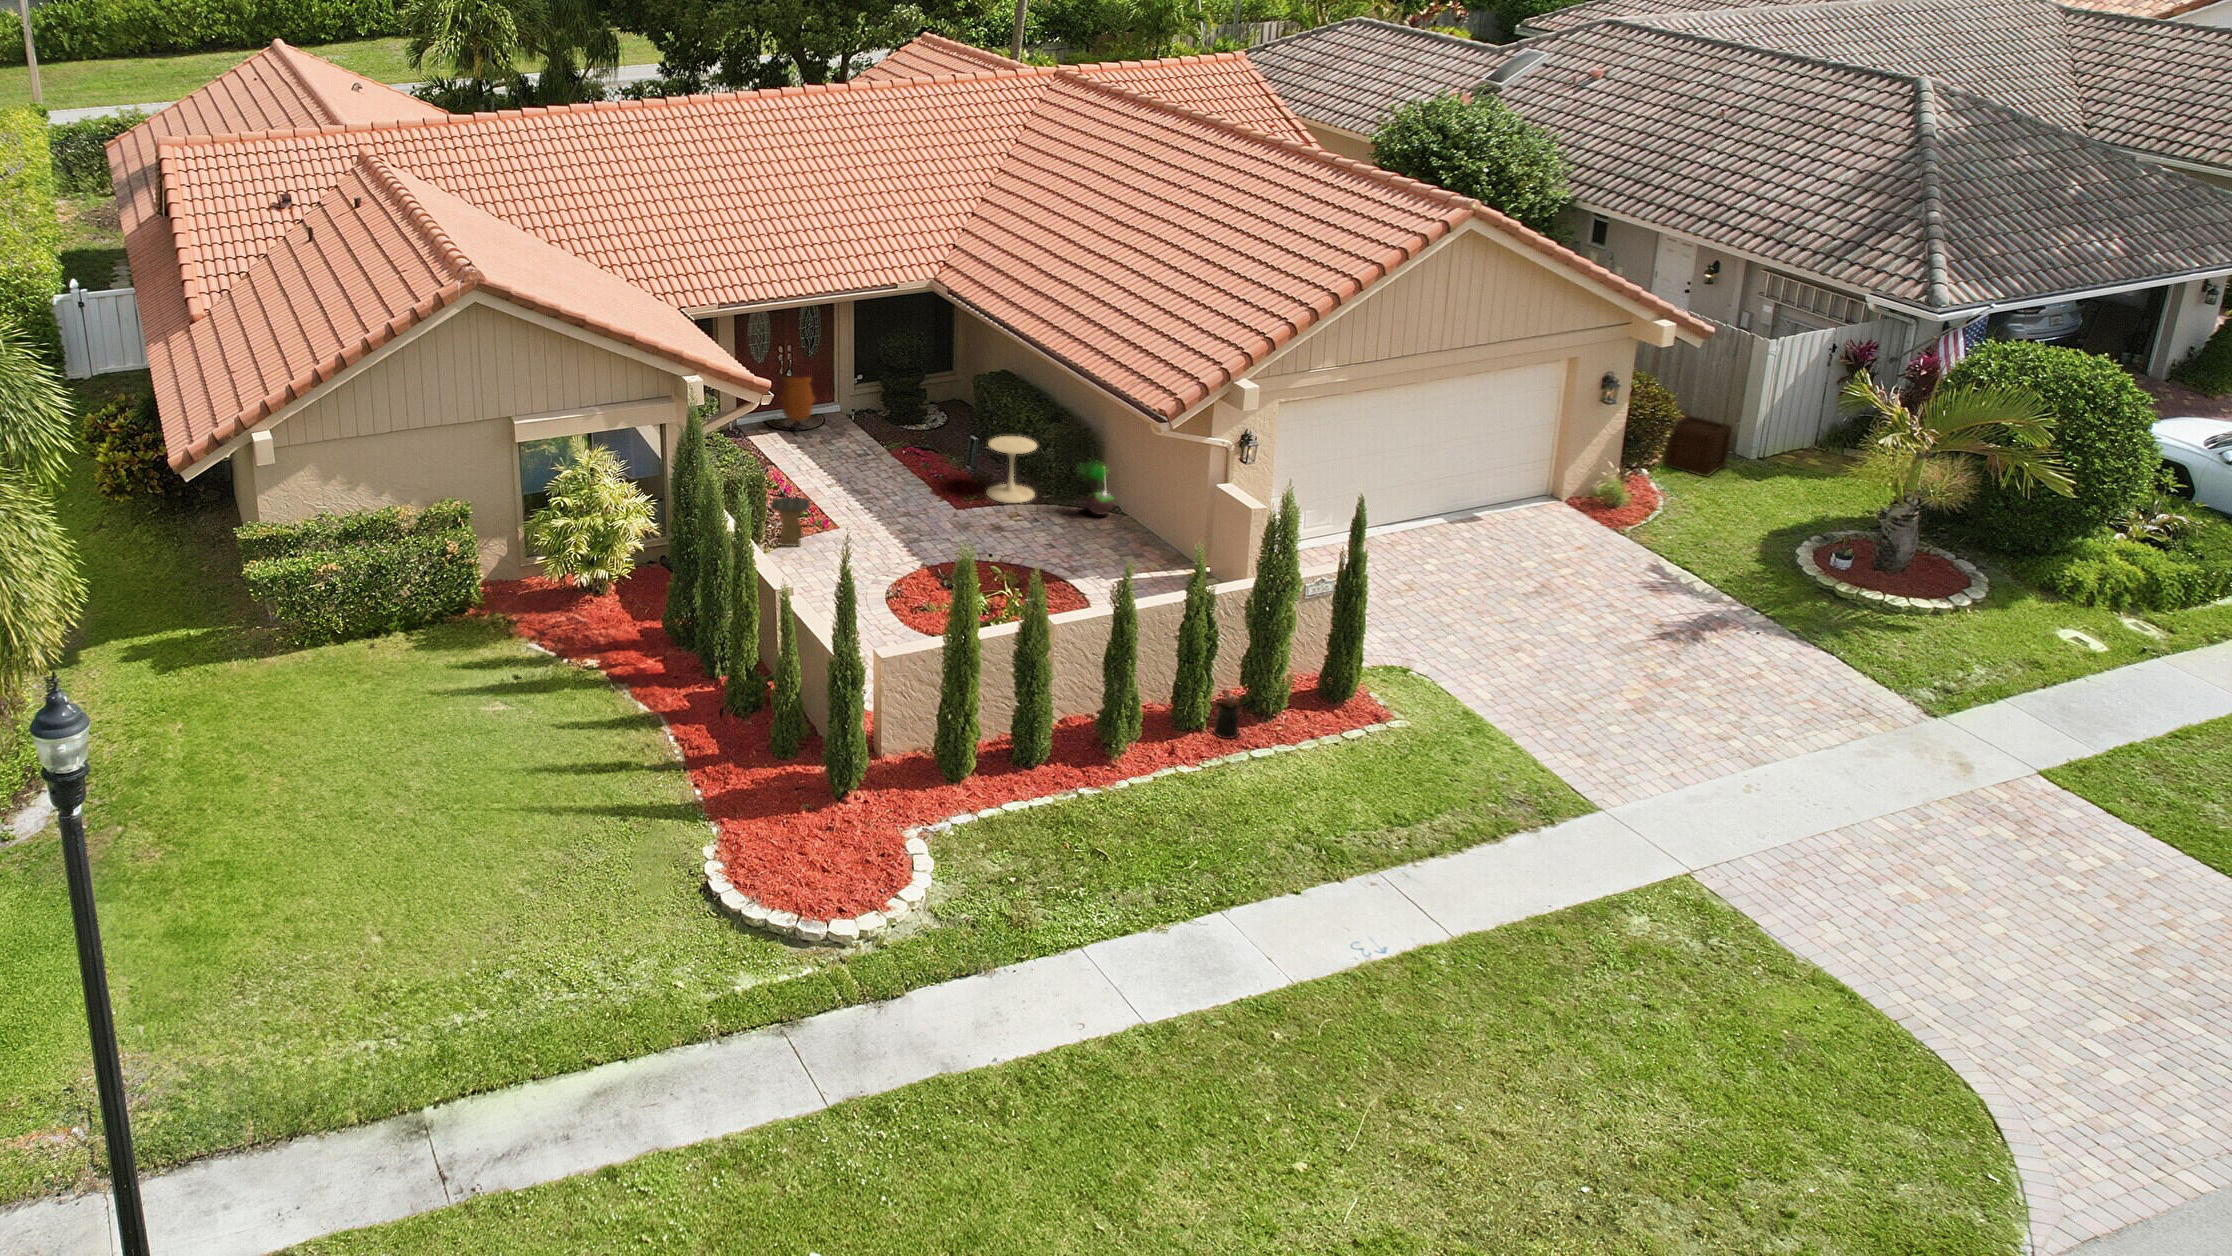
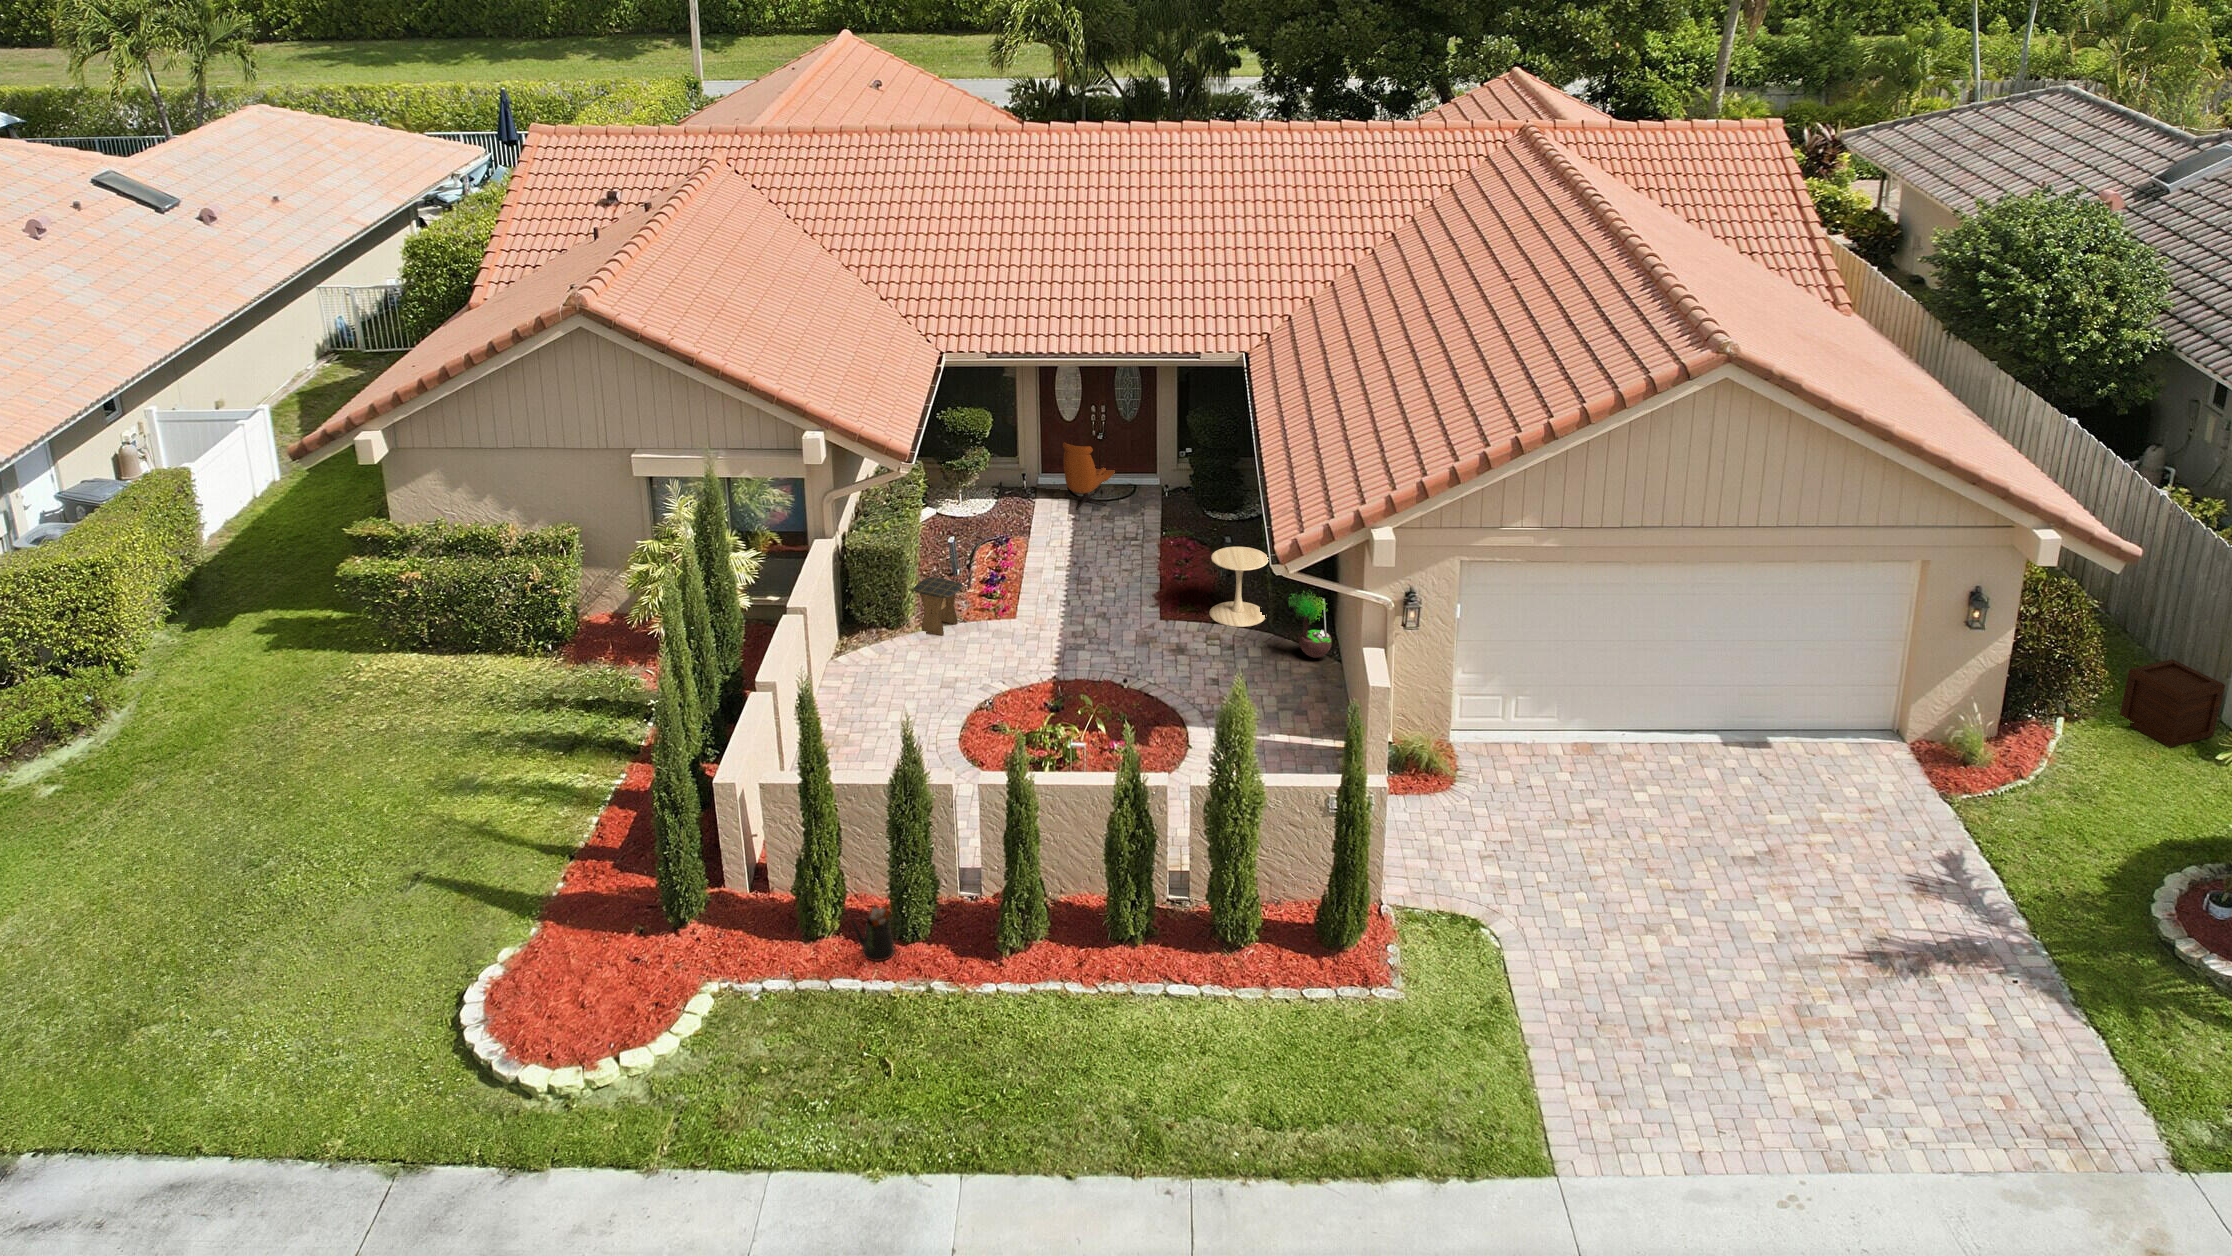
watering can: present [1213,689,1239,739] -> present [851,904,895,961]

